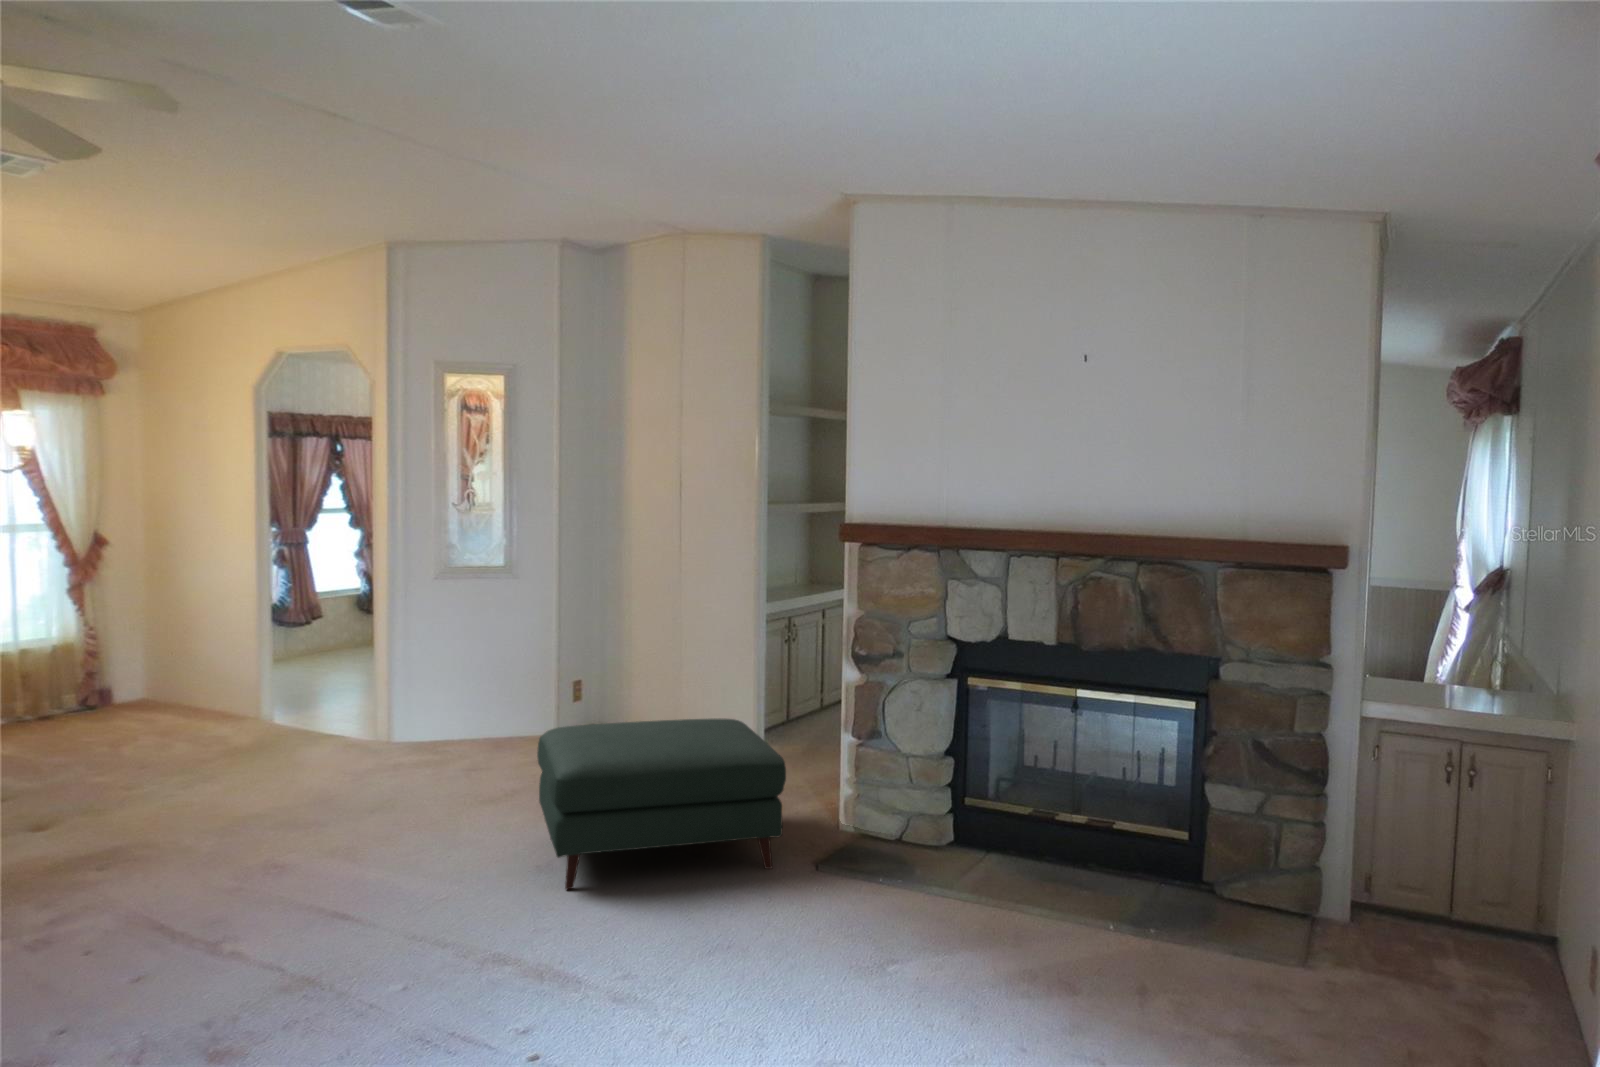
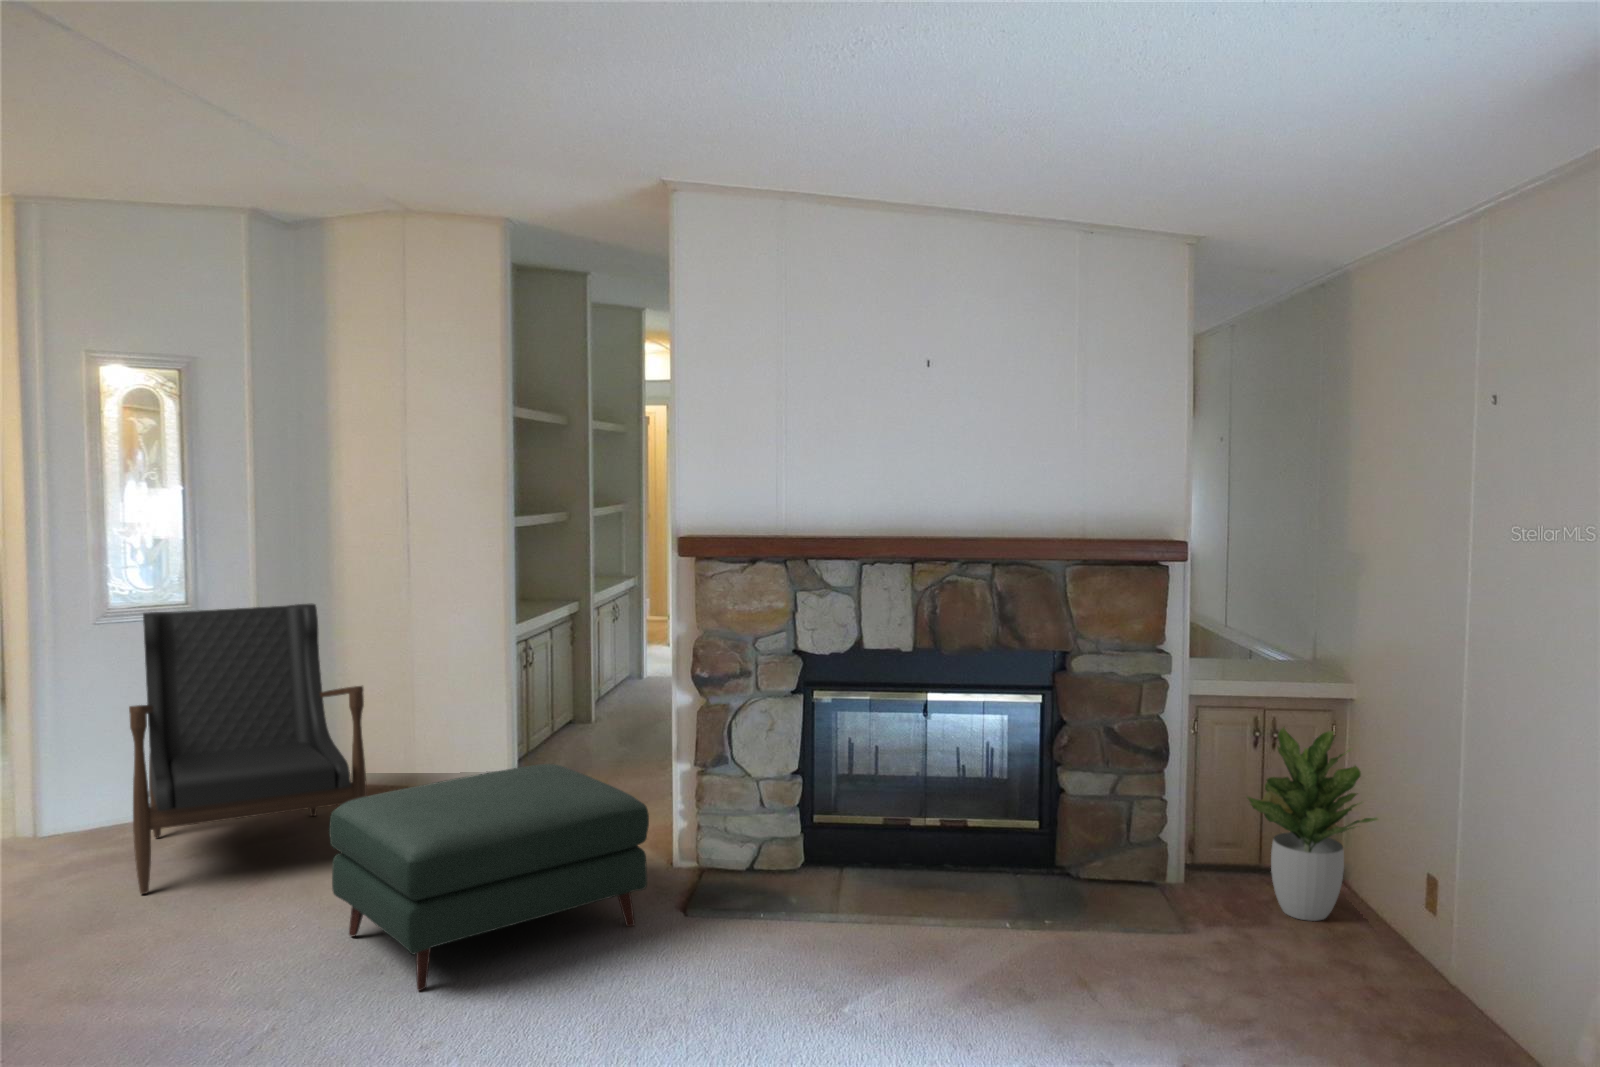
armchair: none [436,573,614,787] -> present [129,604,367,894]
potted plant: none [1399,760,1565,985] -> present [1247,727,1378,921]

